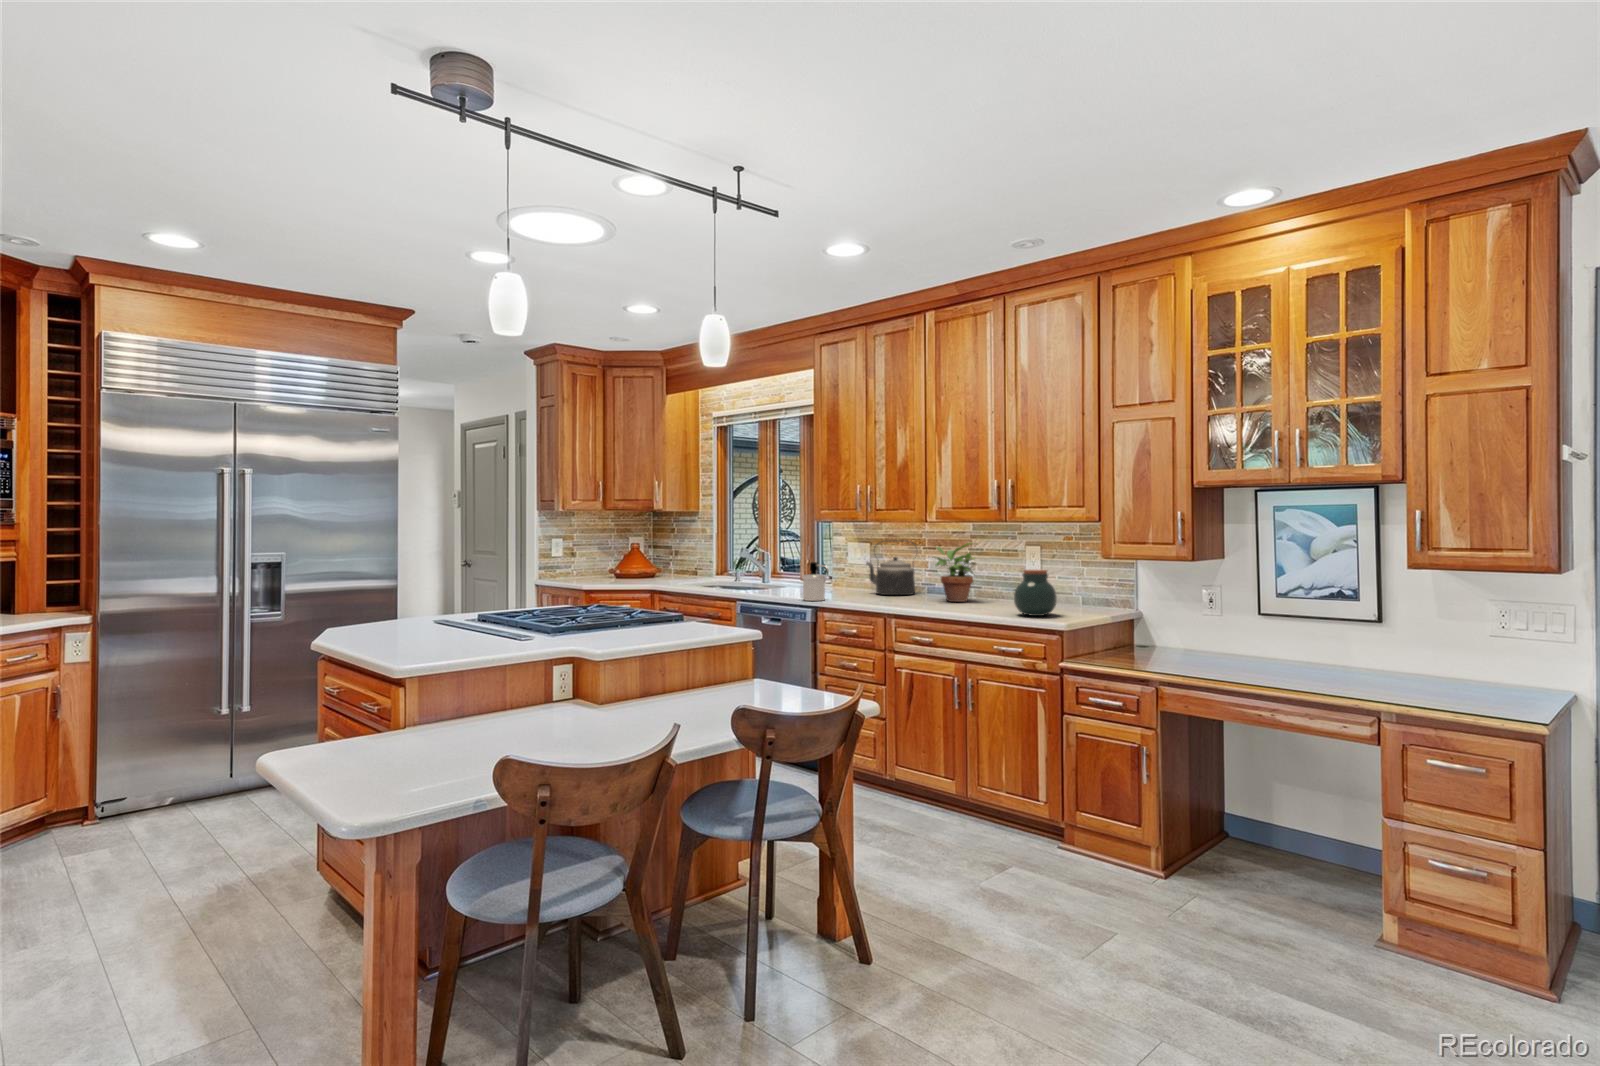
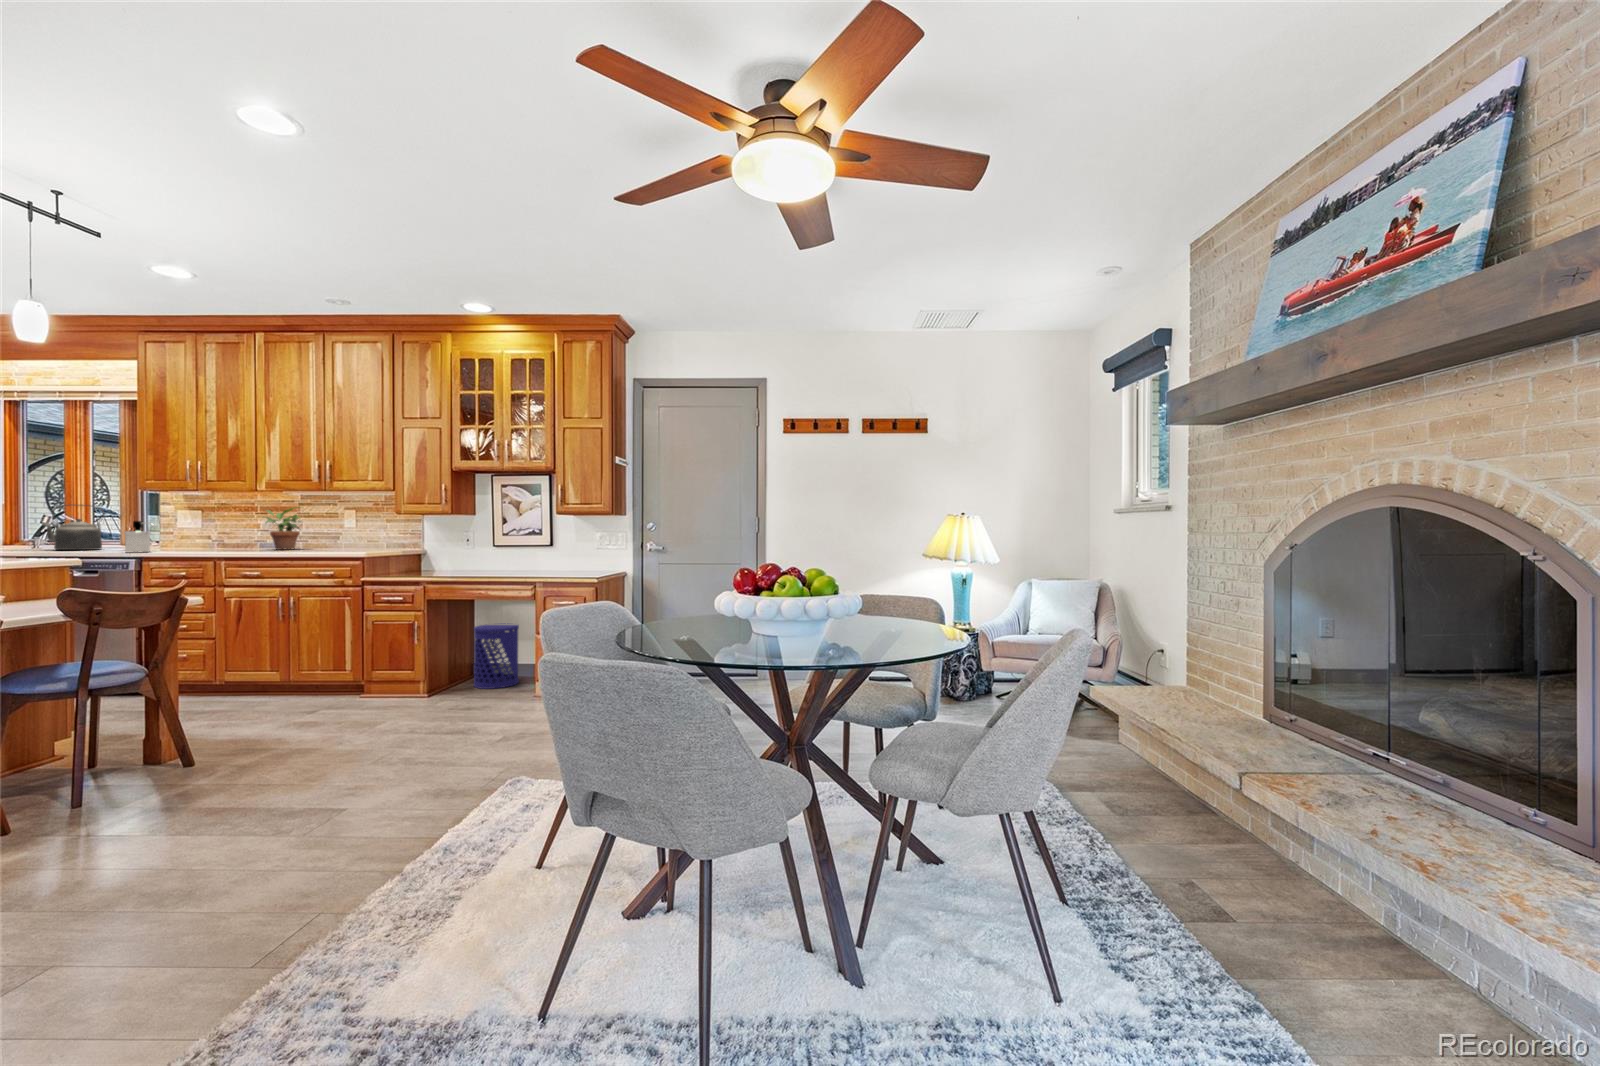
kettle: present [866,540,915,595] -> present [43,506,104,550]
jar: present [1014,570,1057,616] -> none [330,522,363,552]
waste bin: none [1228,753,1313,880] -> present [474,623,519,689]

